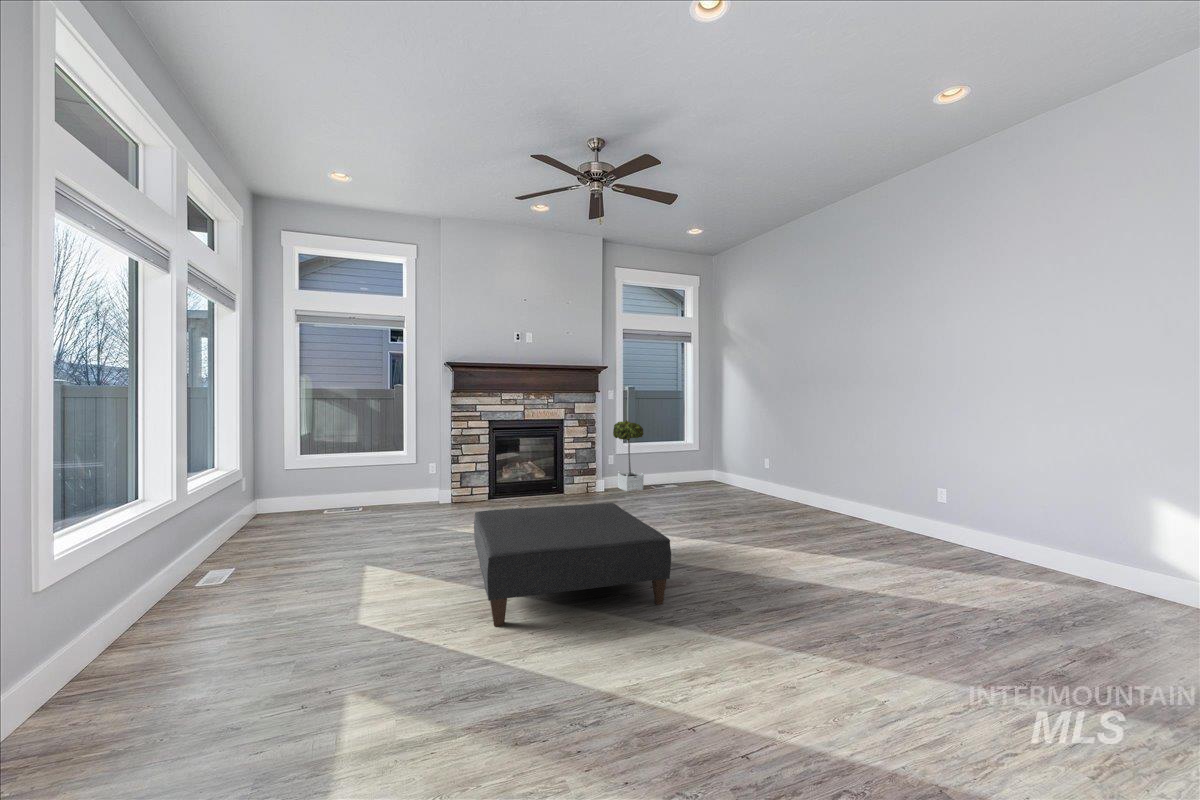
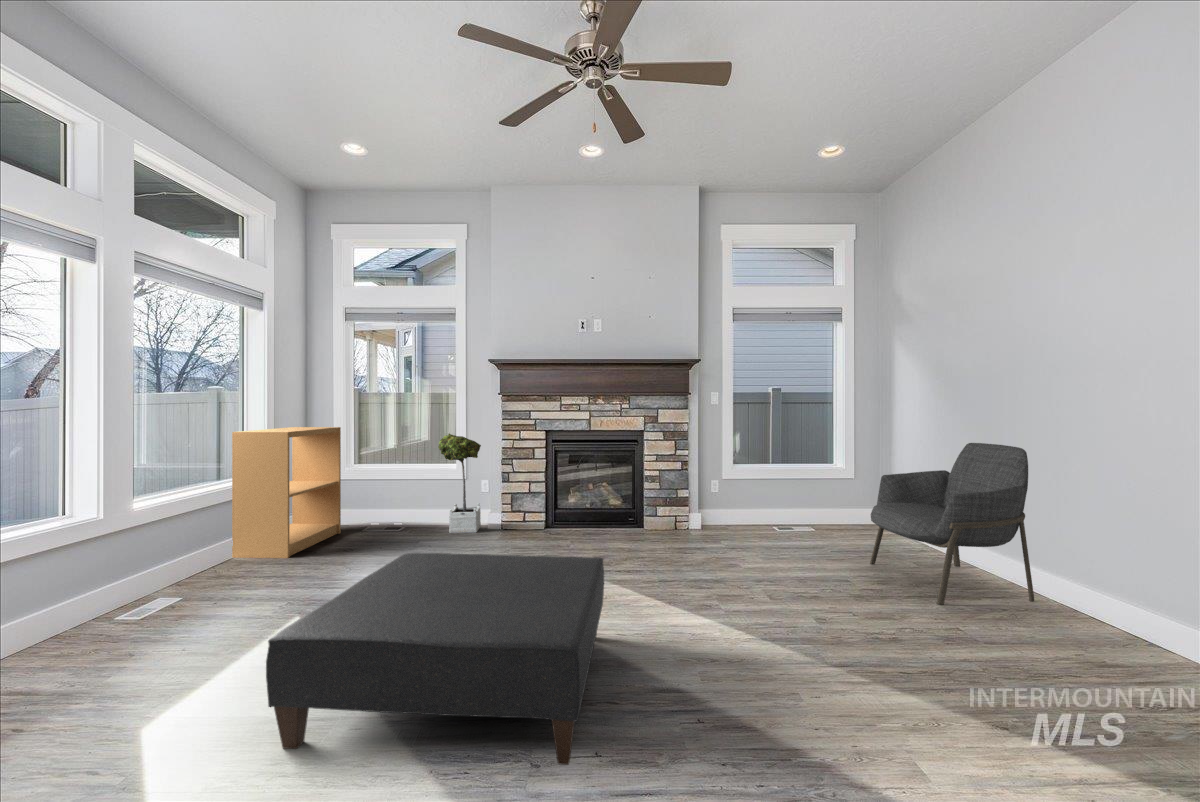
bookshelf: none [227,420,307,544] -> present [232,427,341,558]
potted tree: present [613,420,644,491] -> present [438,433,481,533]
armchair: none [725,423,815,518] -> present [870,443,1034,605]

